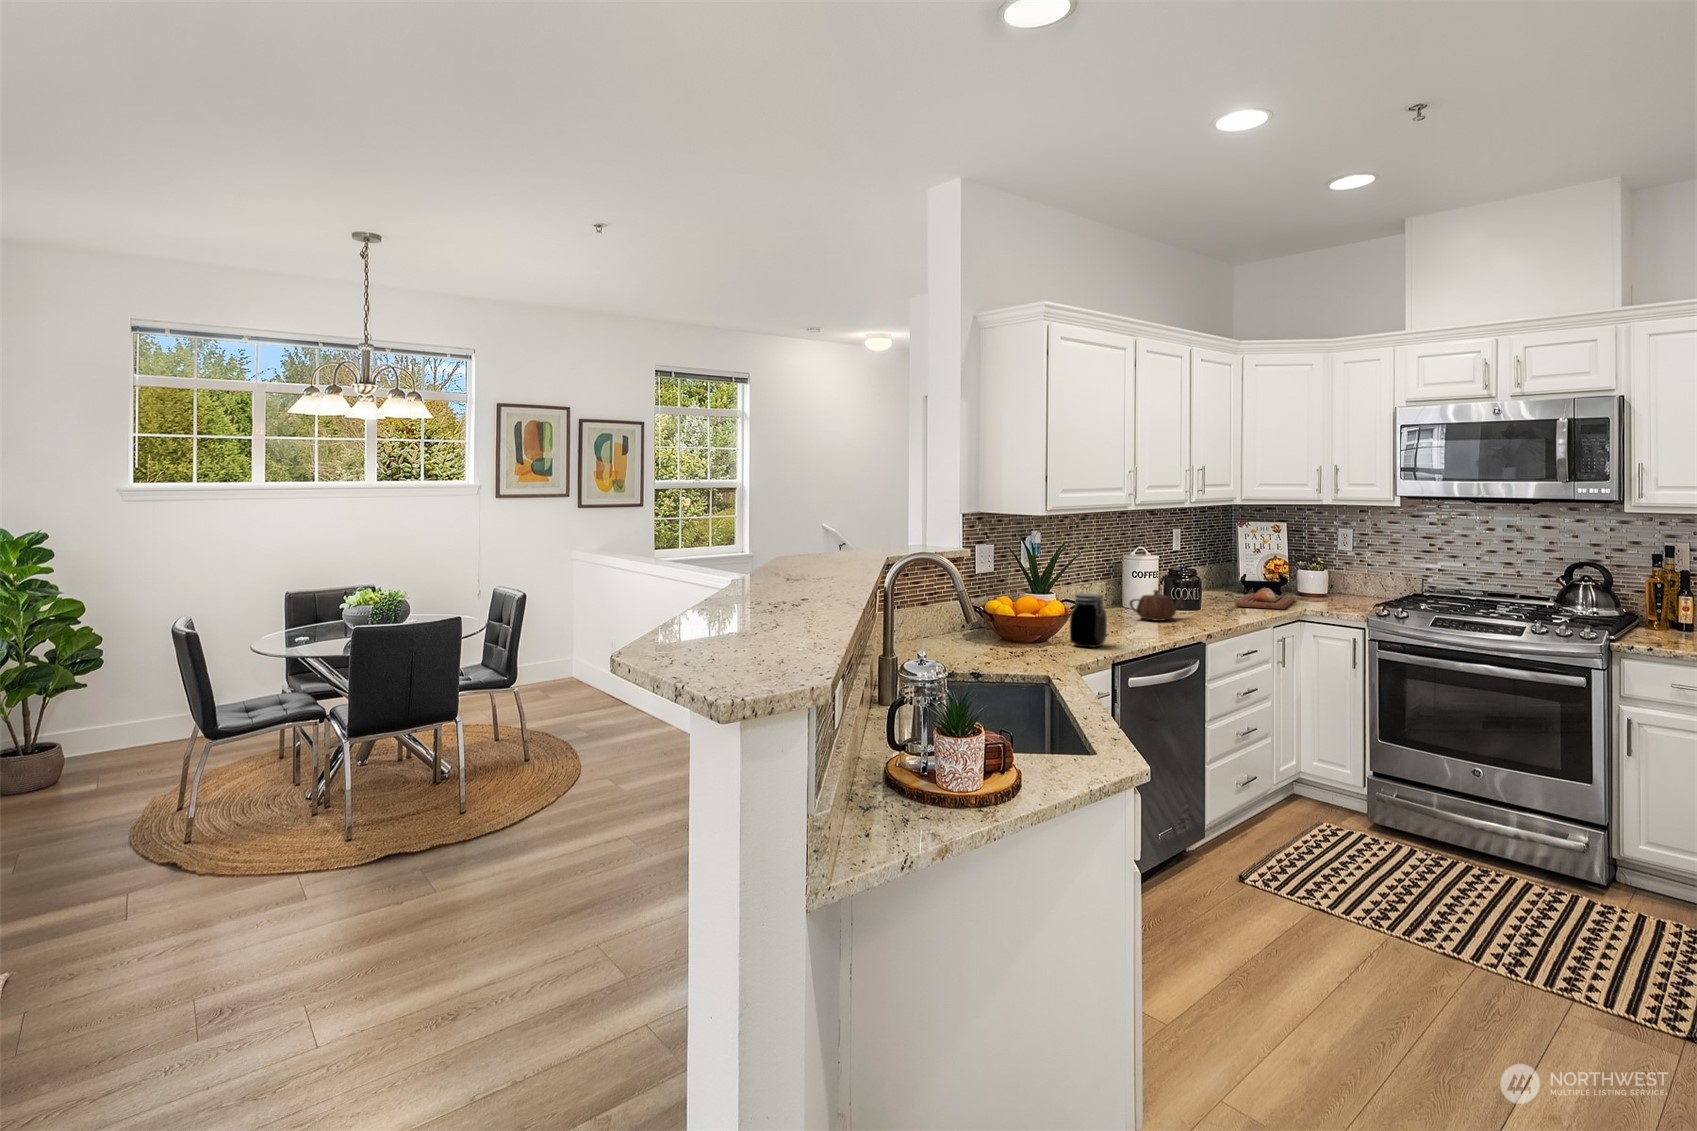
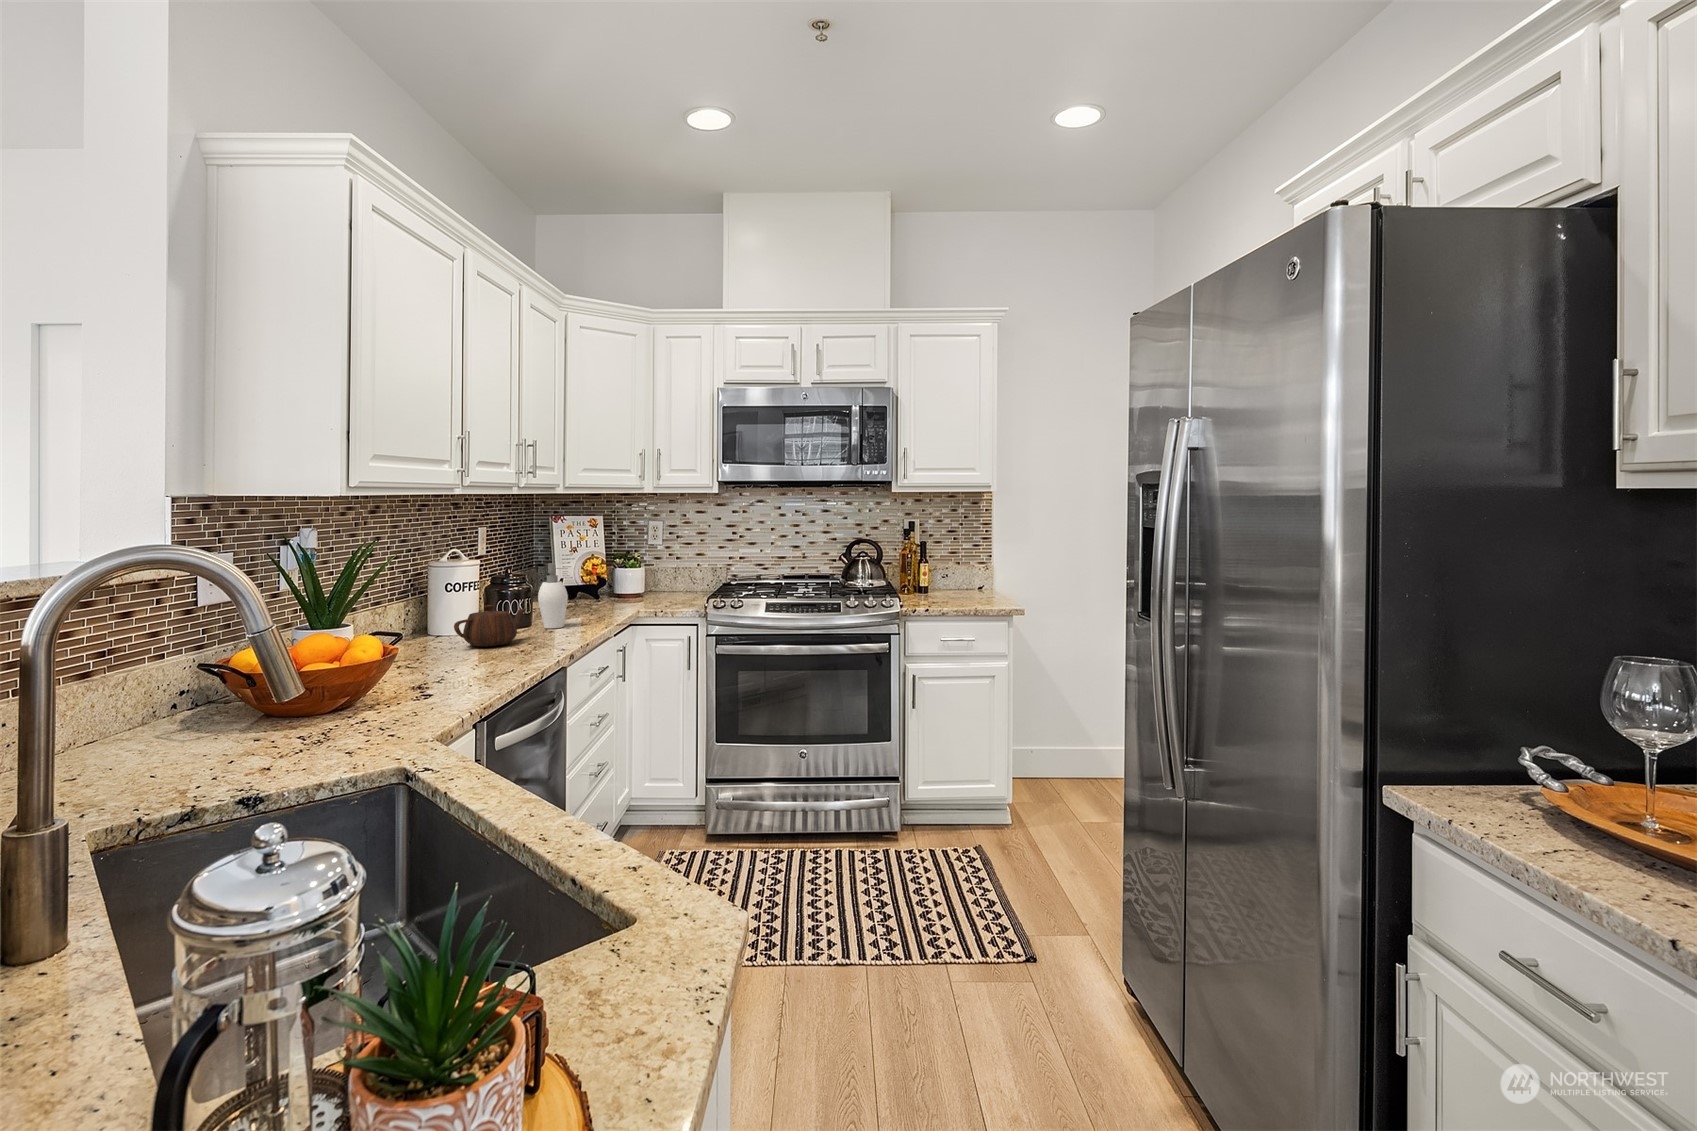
soap dispenser: none [1202,562,1226,614] -> present [538,563,568,628]
bread loaf: present [1235,588,1294,609] -> none [569,591,625,615]
jar: present [1070,593,1107,647] -> none [396,618,456,703]

